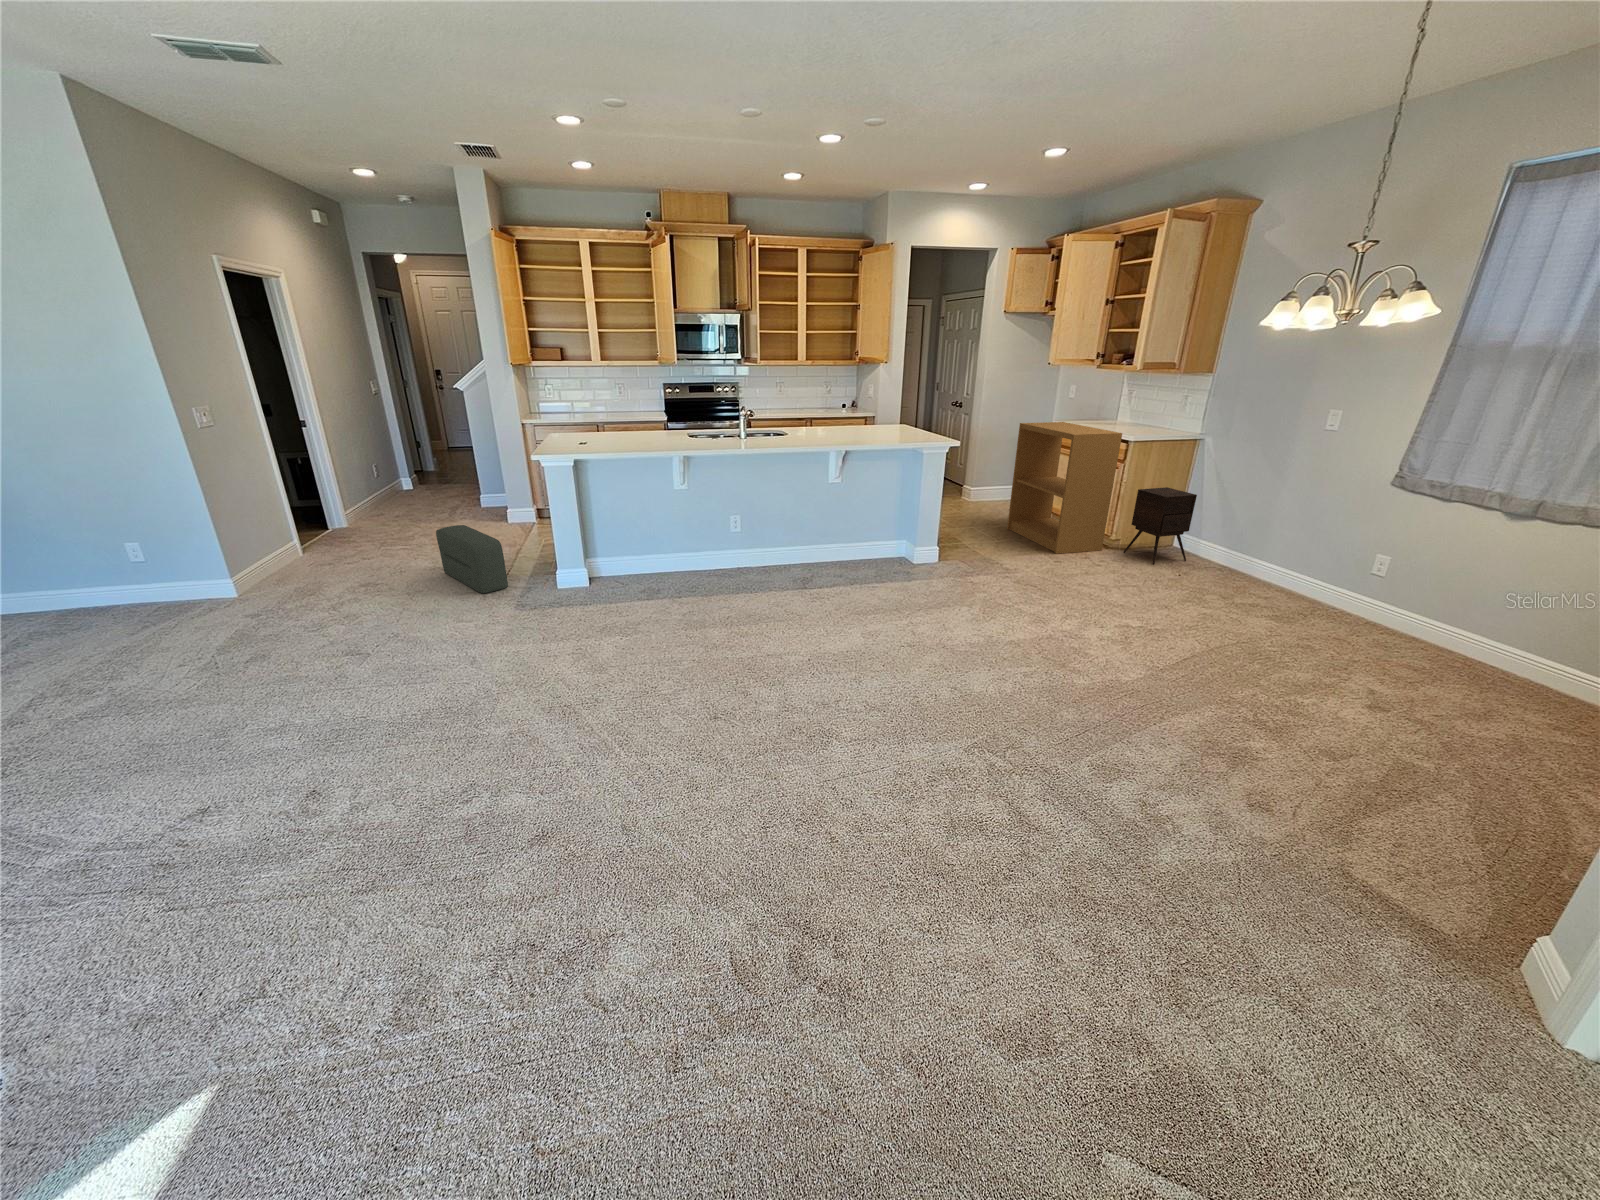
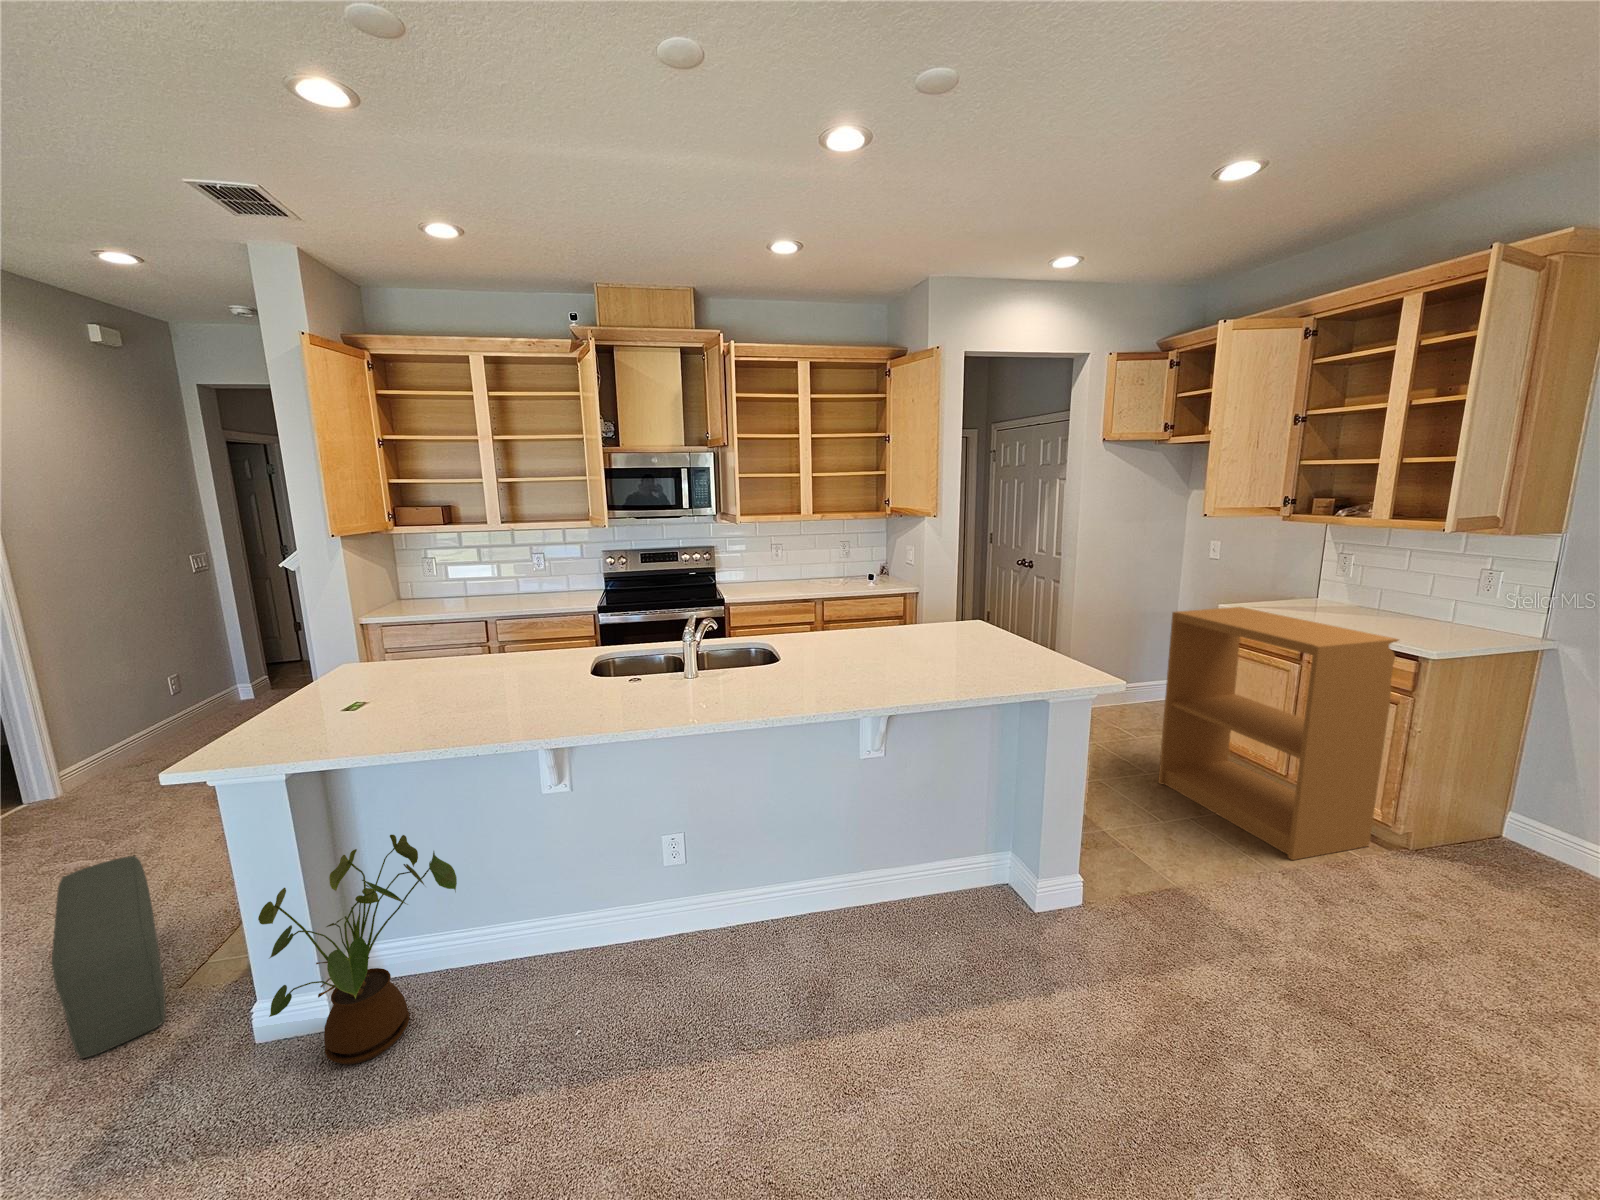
side table: present [1124,487,1197,564] -> none [1417,733,1581,897]
house plant: none [564,503,641,595] -> present [258,835,457,1065]

